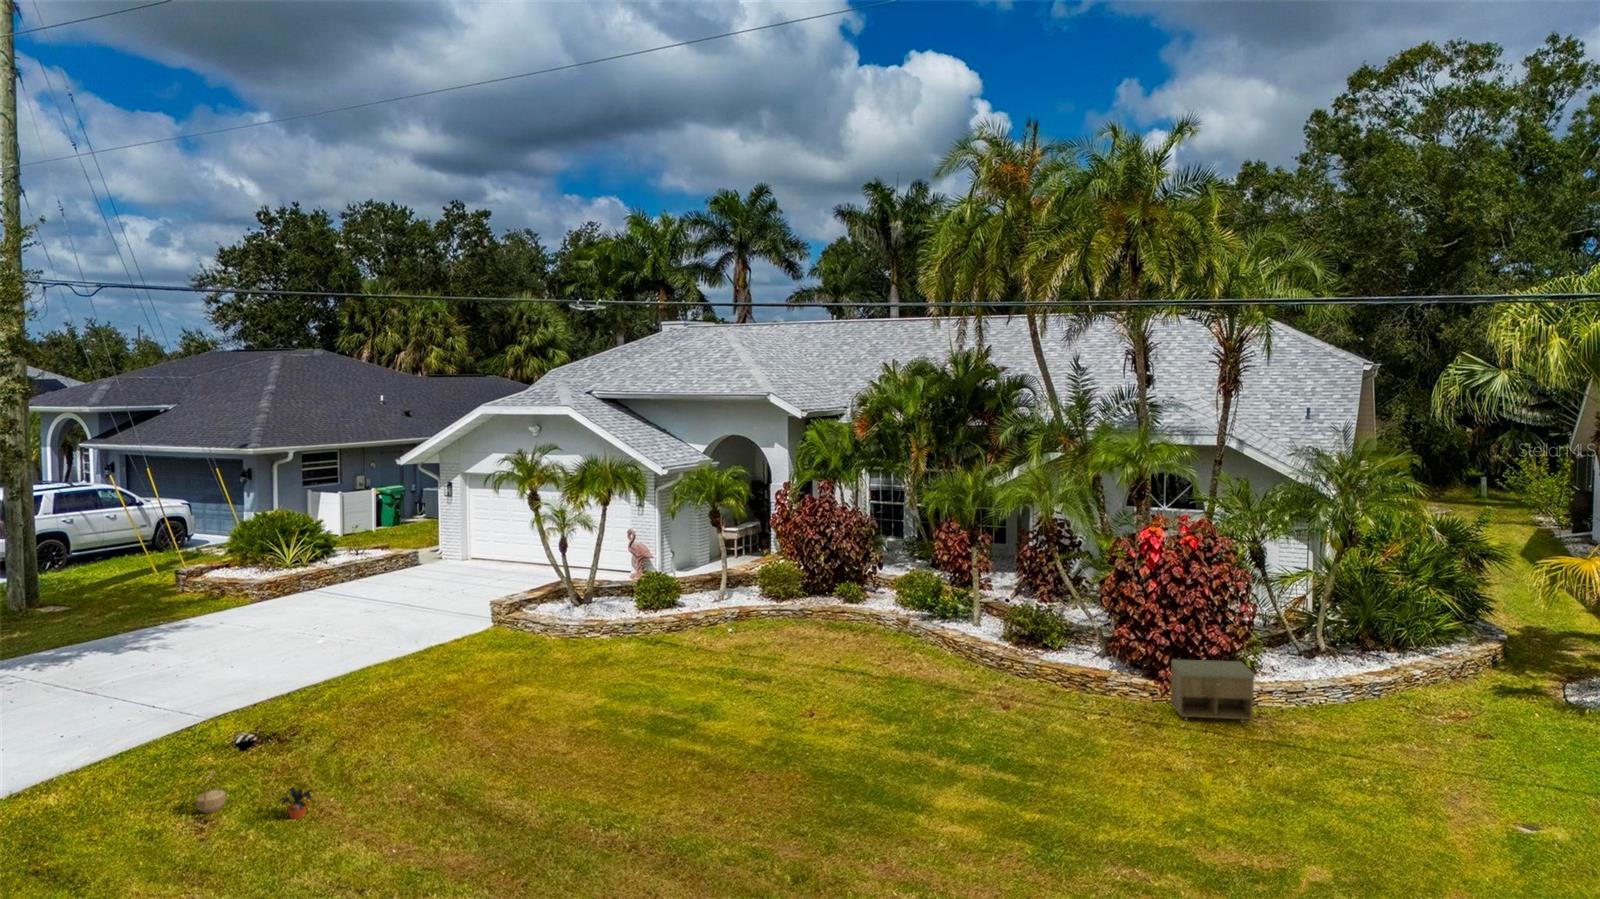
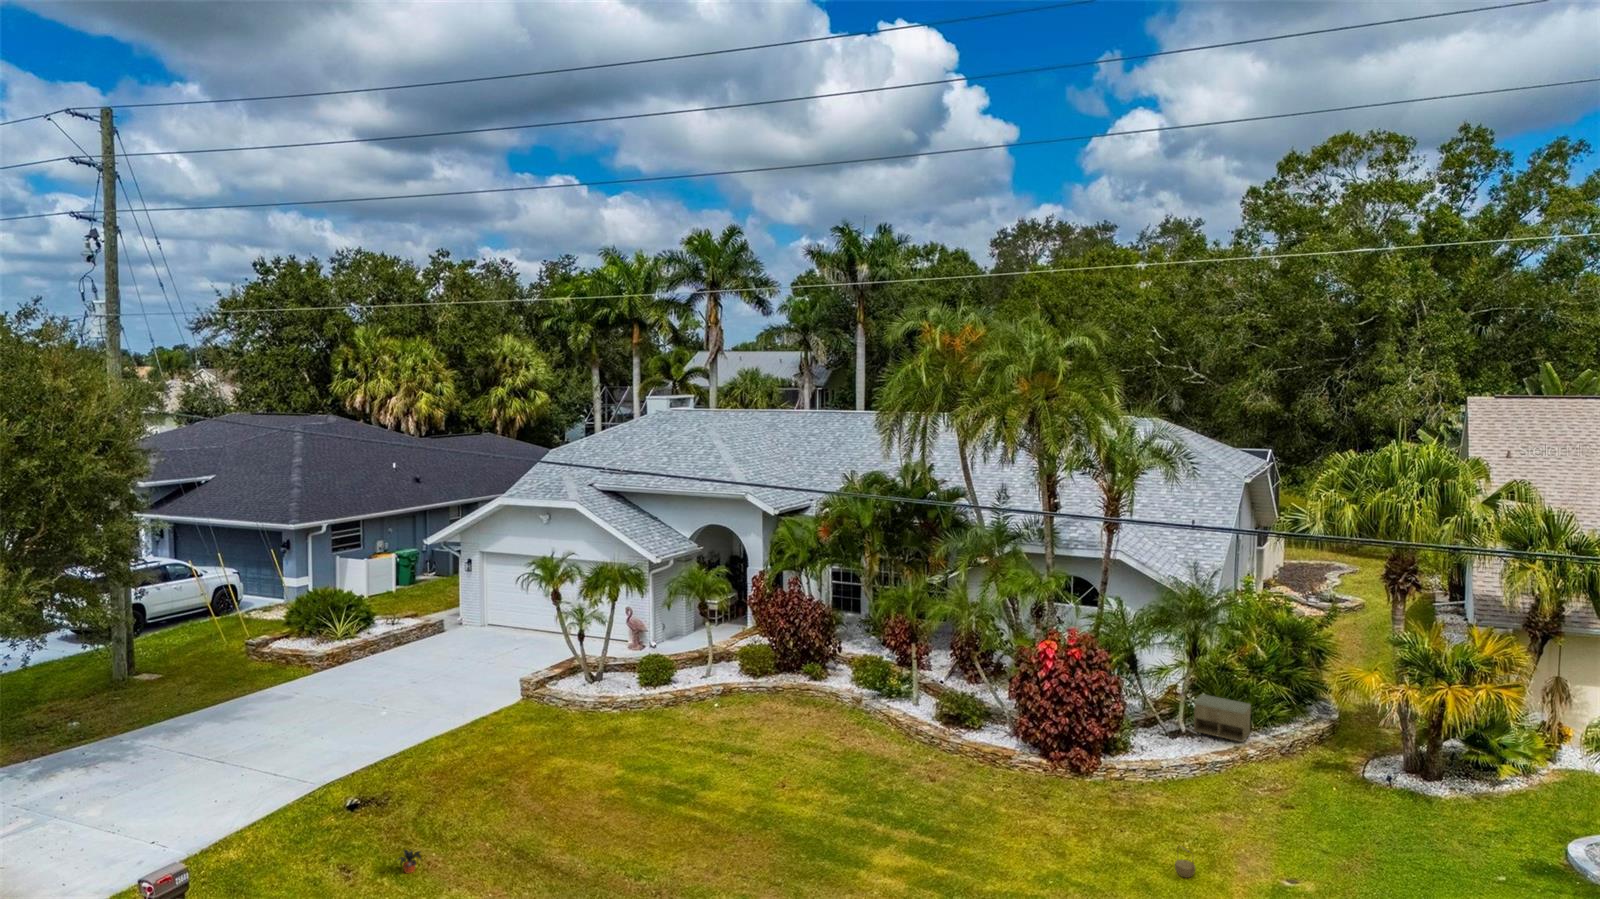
storage bench: present [1170,659,1255,722] -> present [1194,694,1251,742]
basket: present [196,771,226,813] -> present [1175,849,1195,878]

